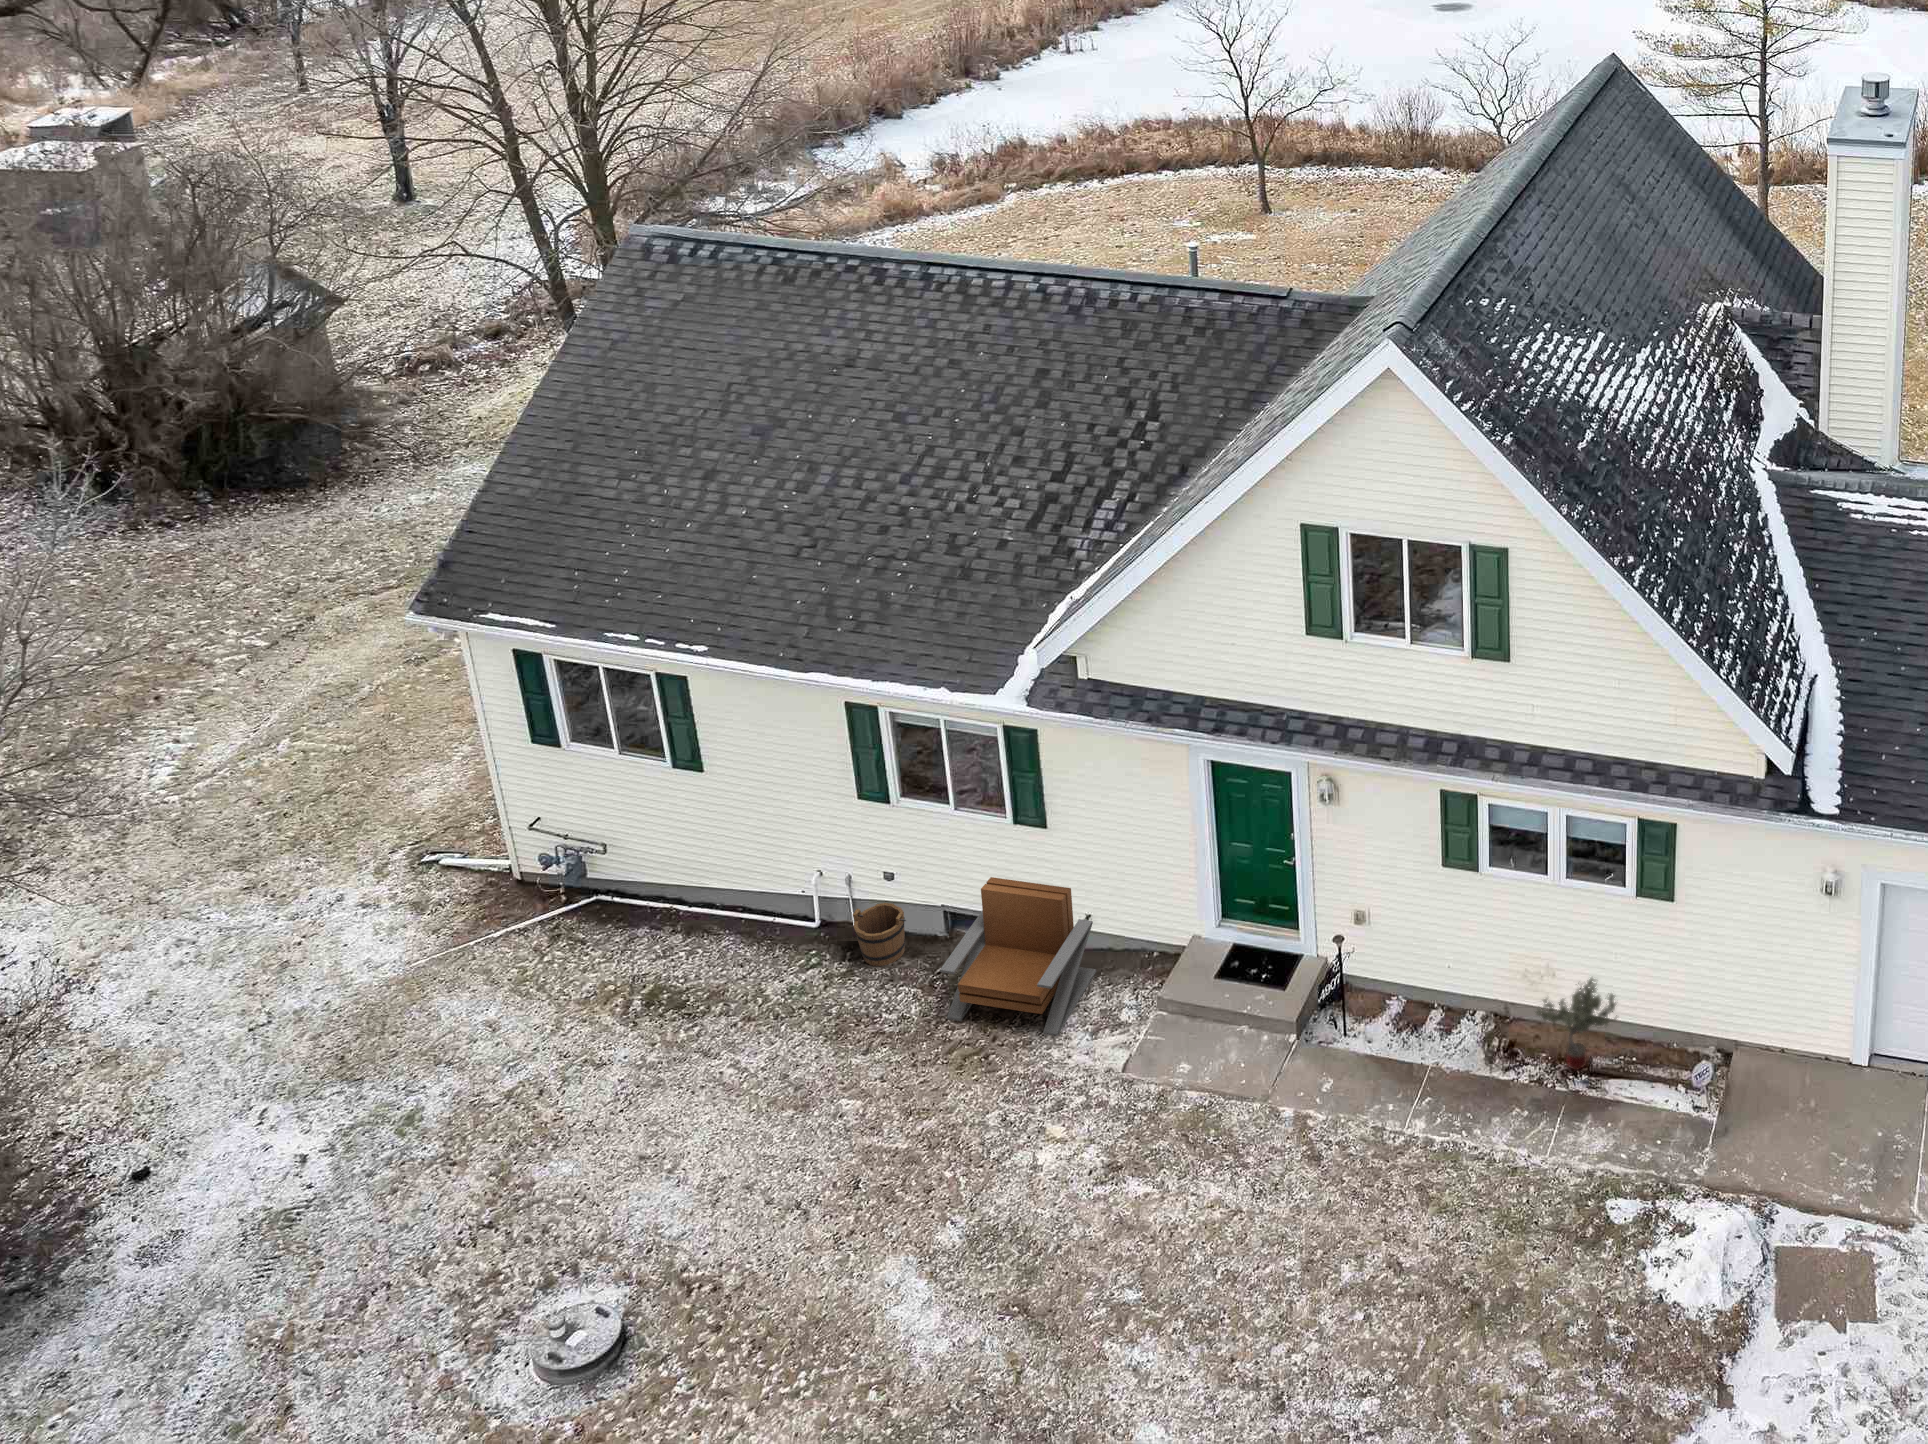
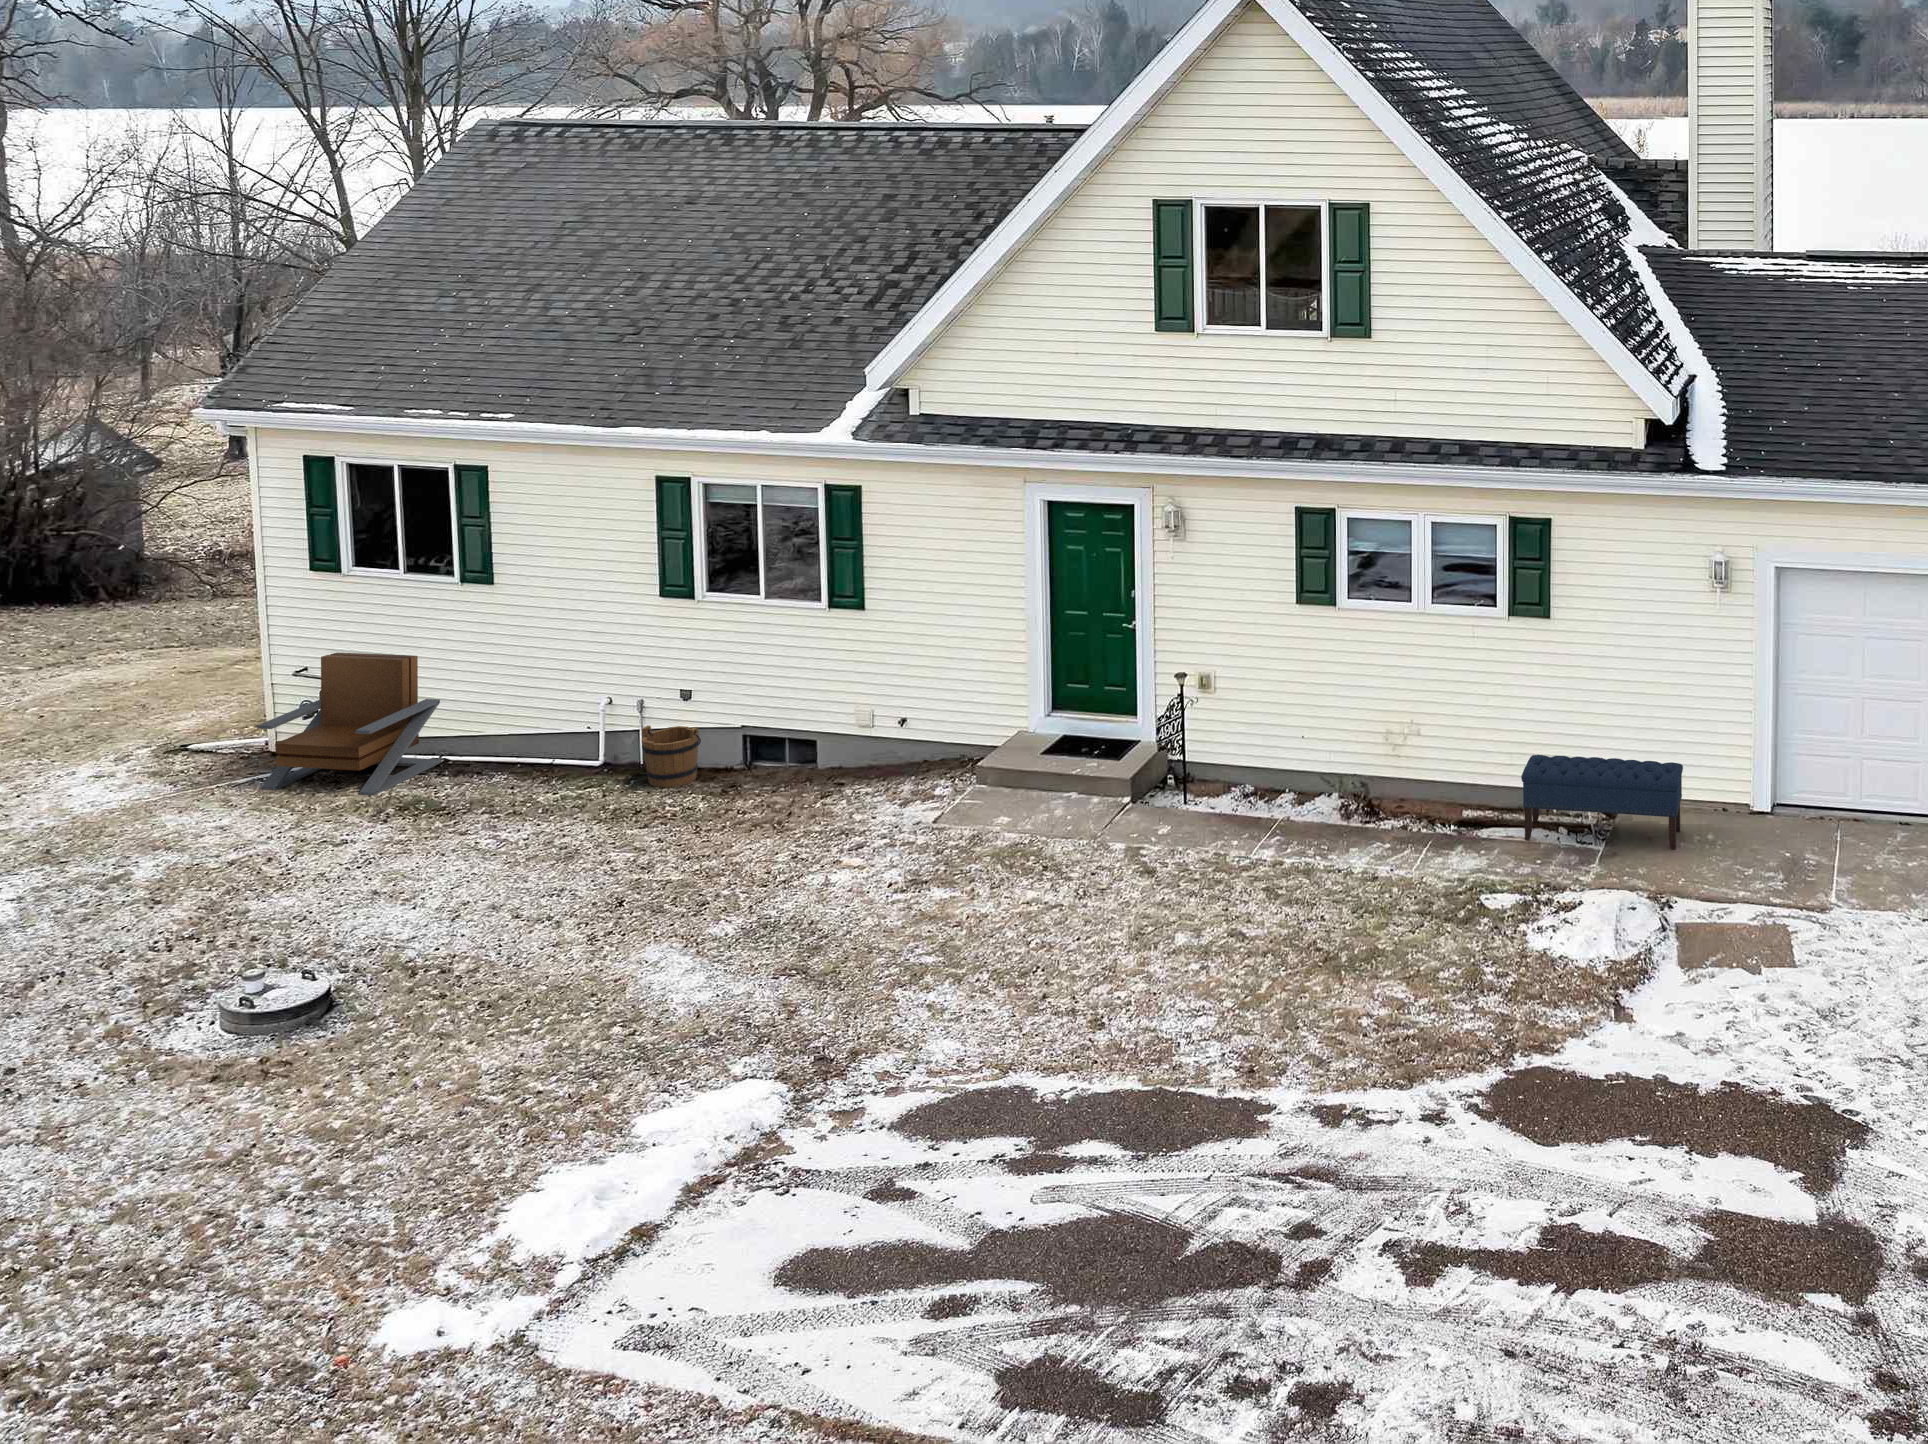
lounge chair: present [940,877,1096,1036] -> present [257,652,441,795]
potted tree: present [1536,978,1617,1070] -> none [1398,713,1492,832]
bench: none [1645,1003,1790,1108] -> present [1521,755,1683,850]

